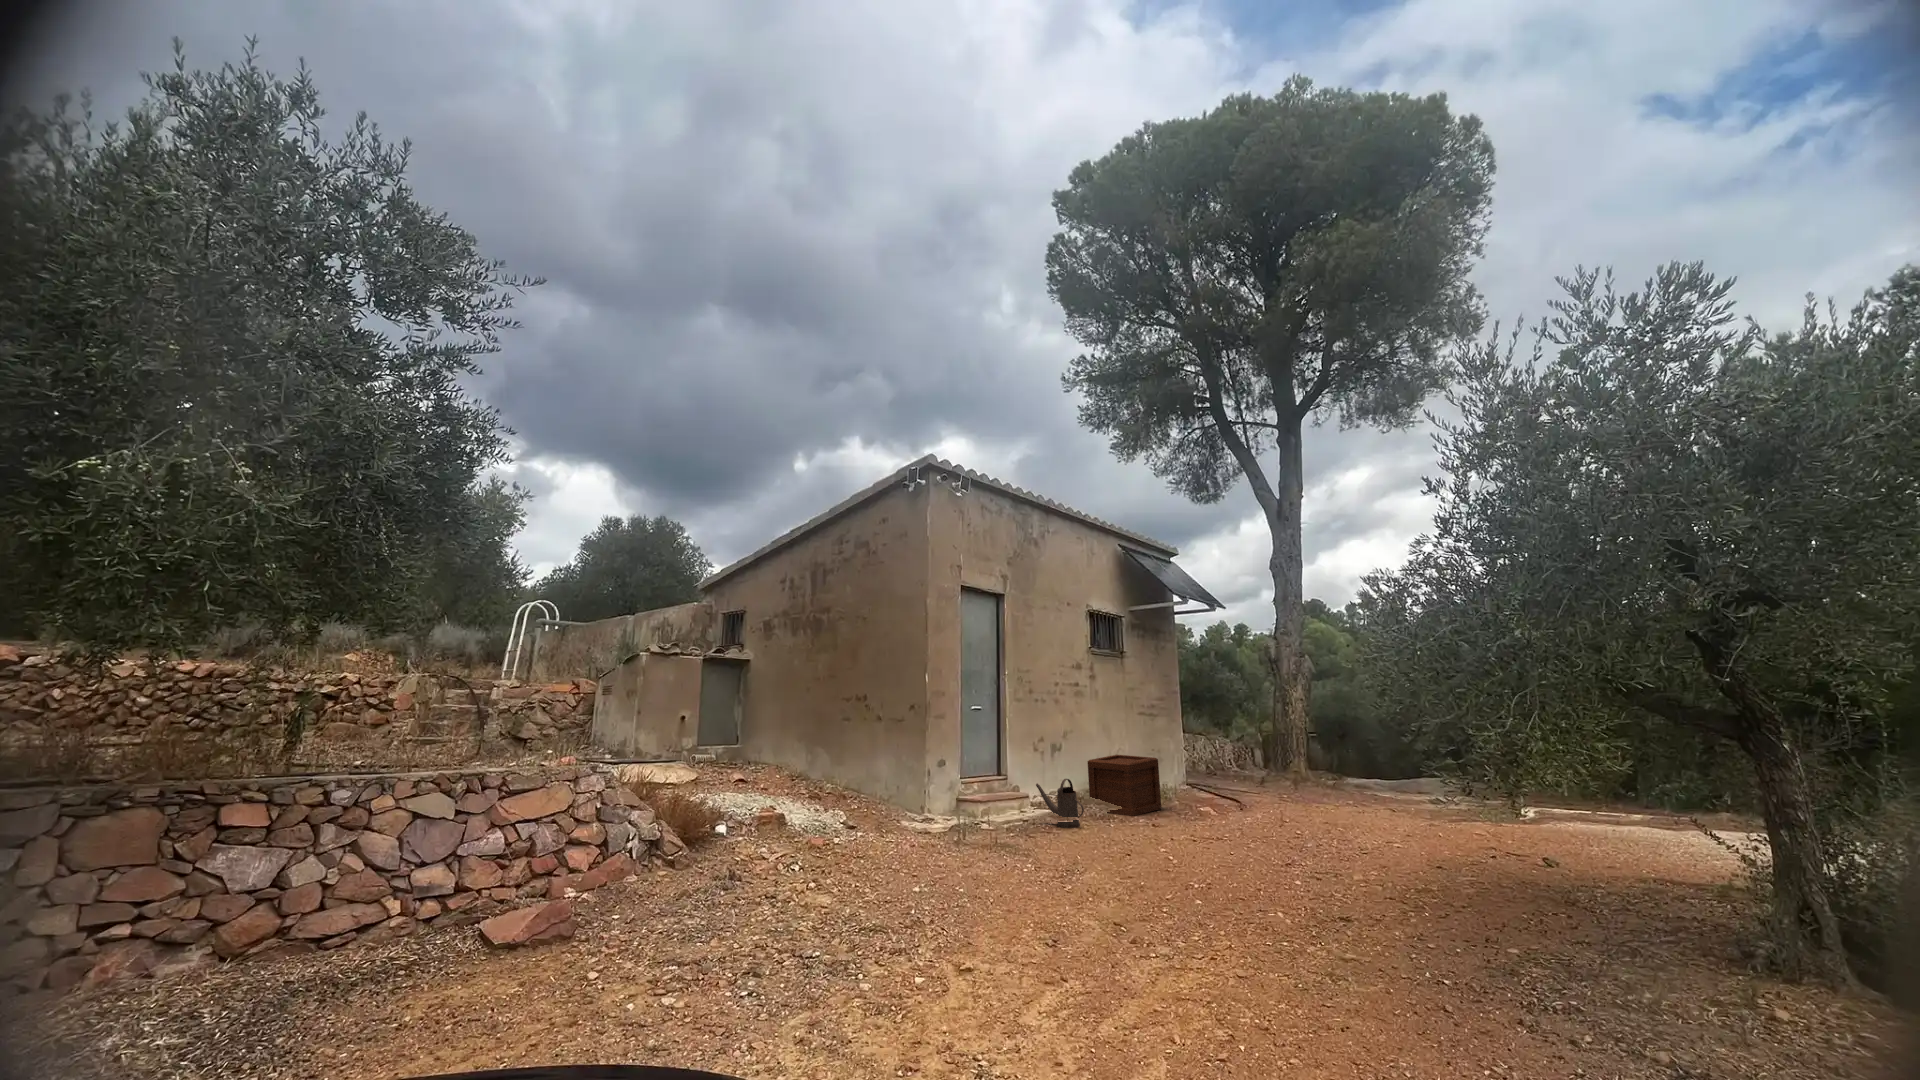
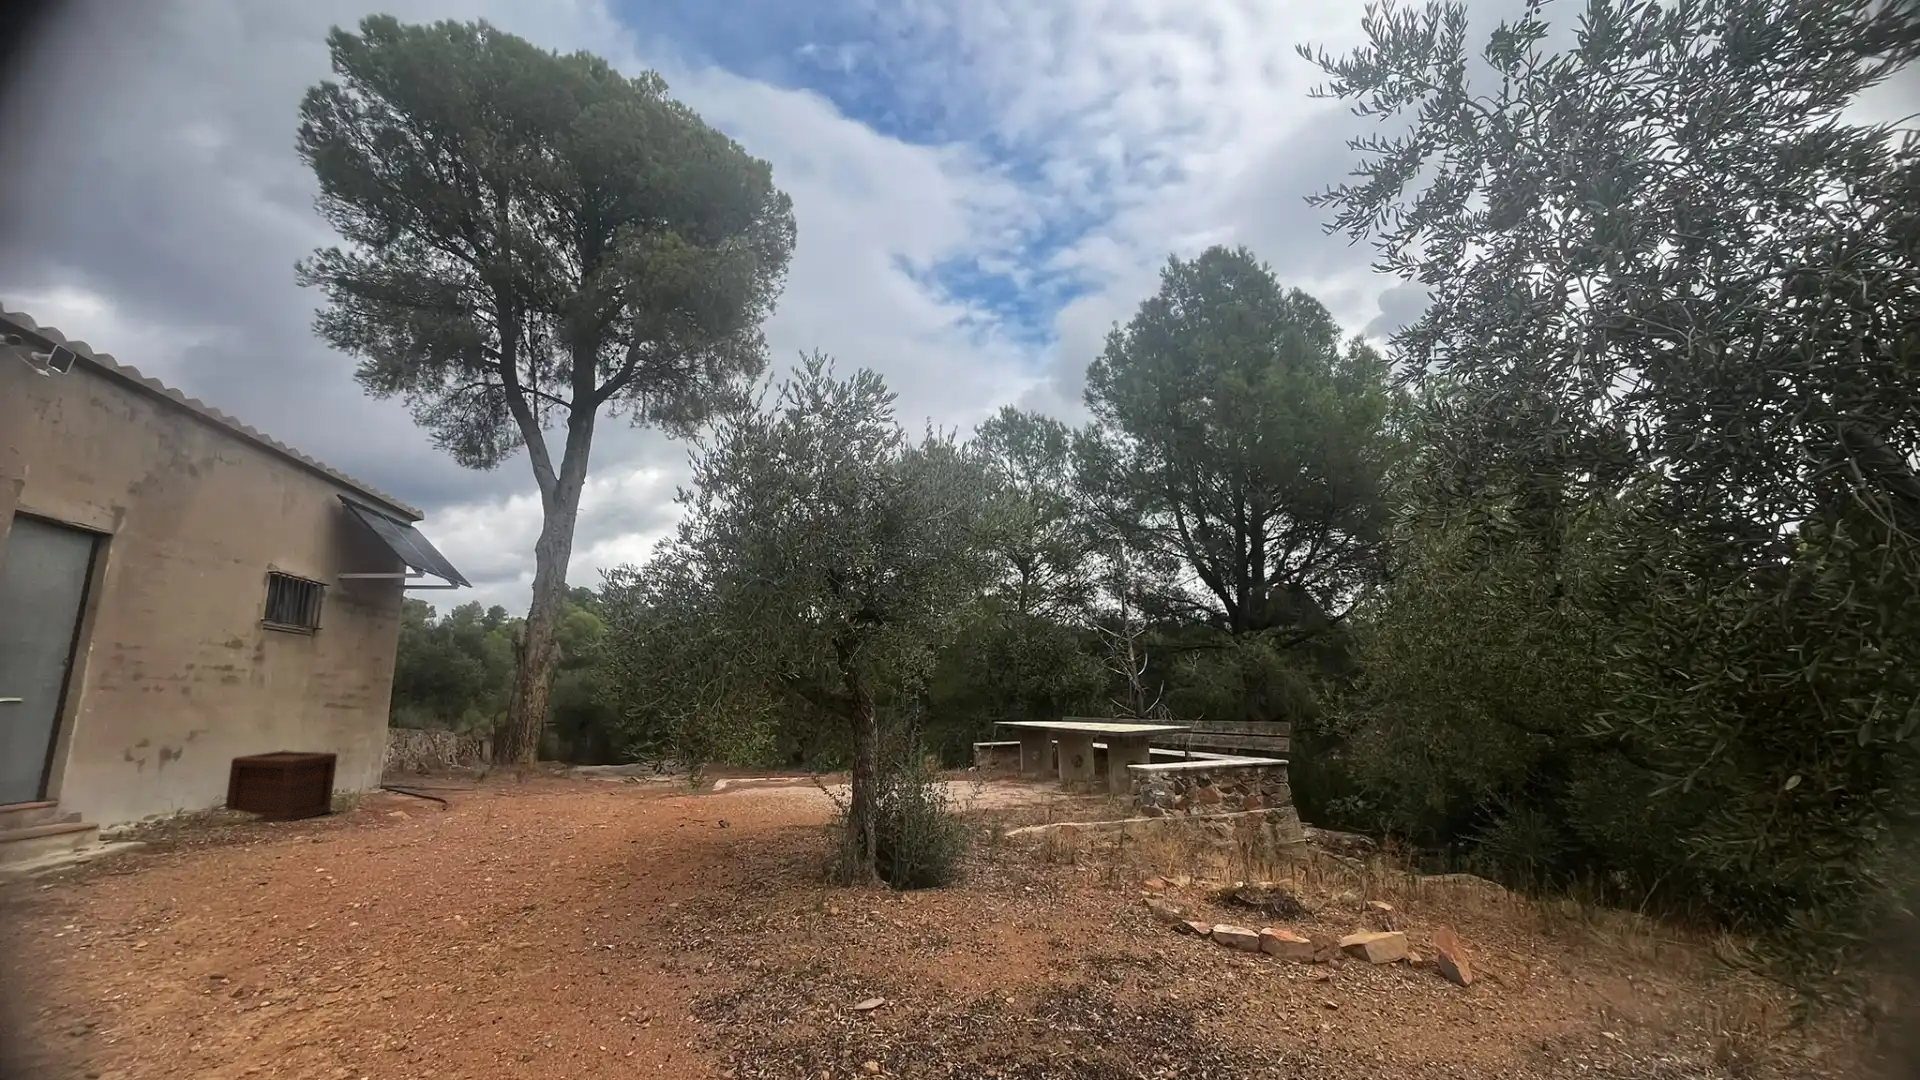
watering can: present [1036,779,1084,828] -> none [137,779,211,841]

